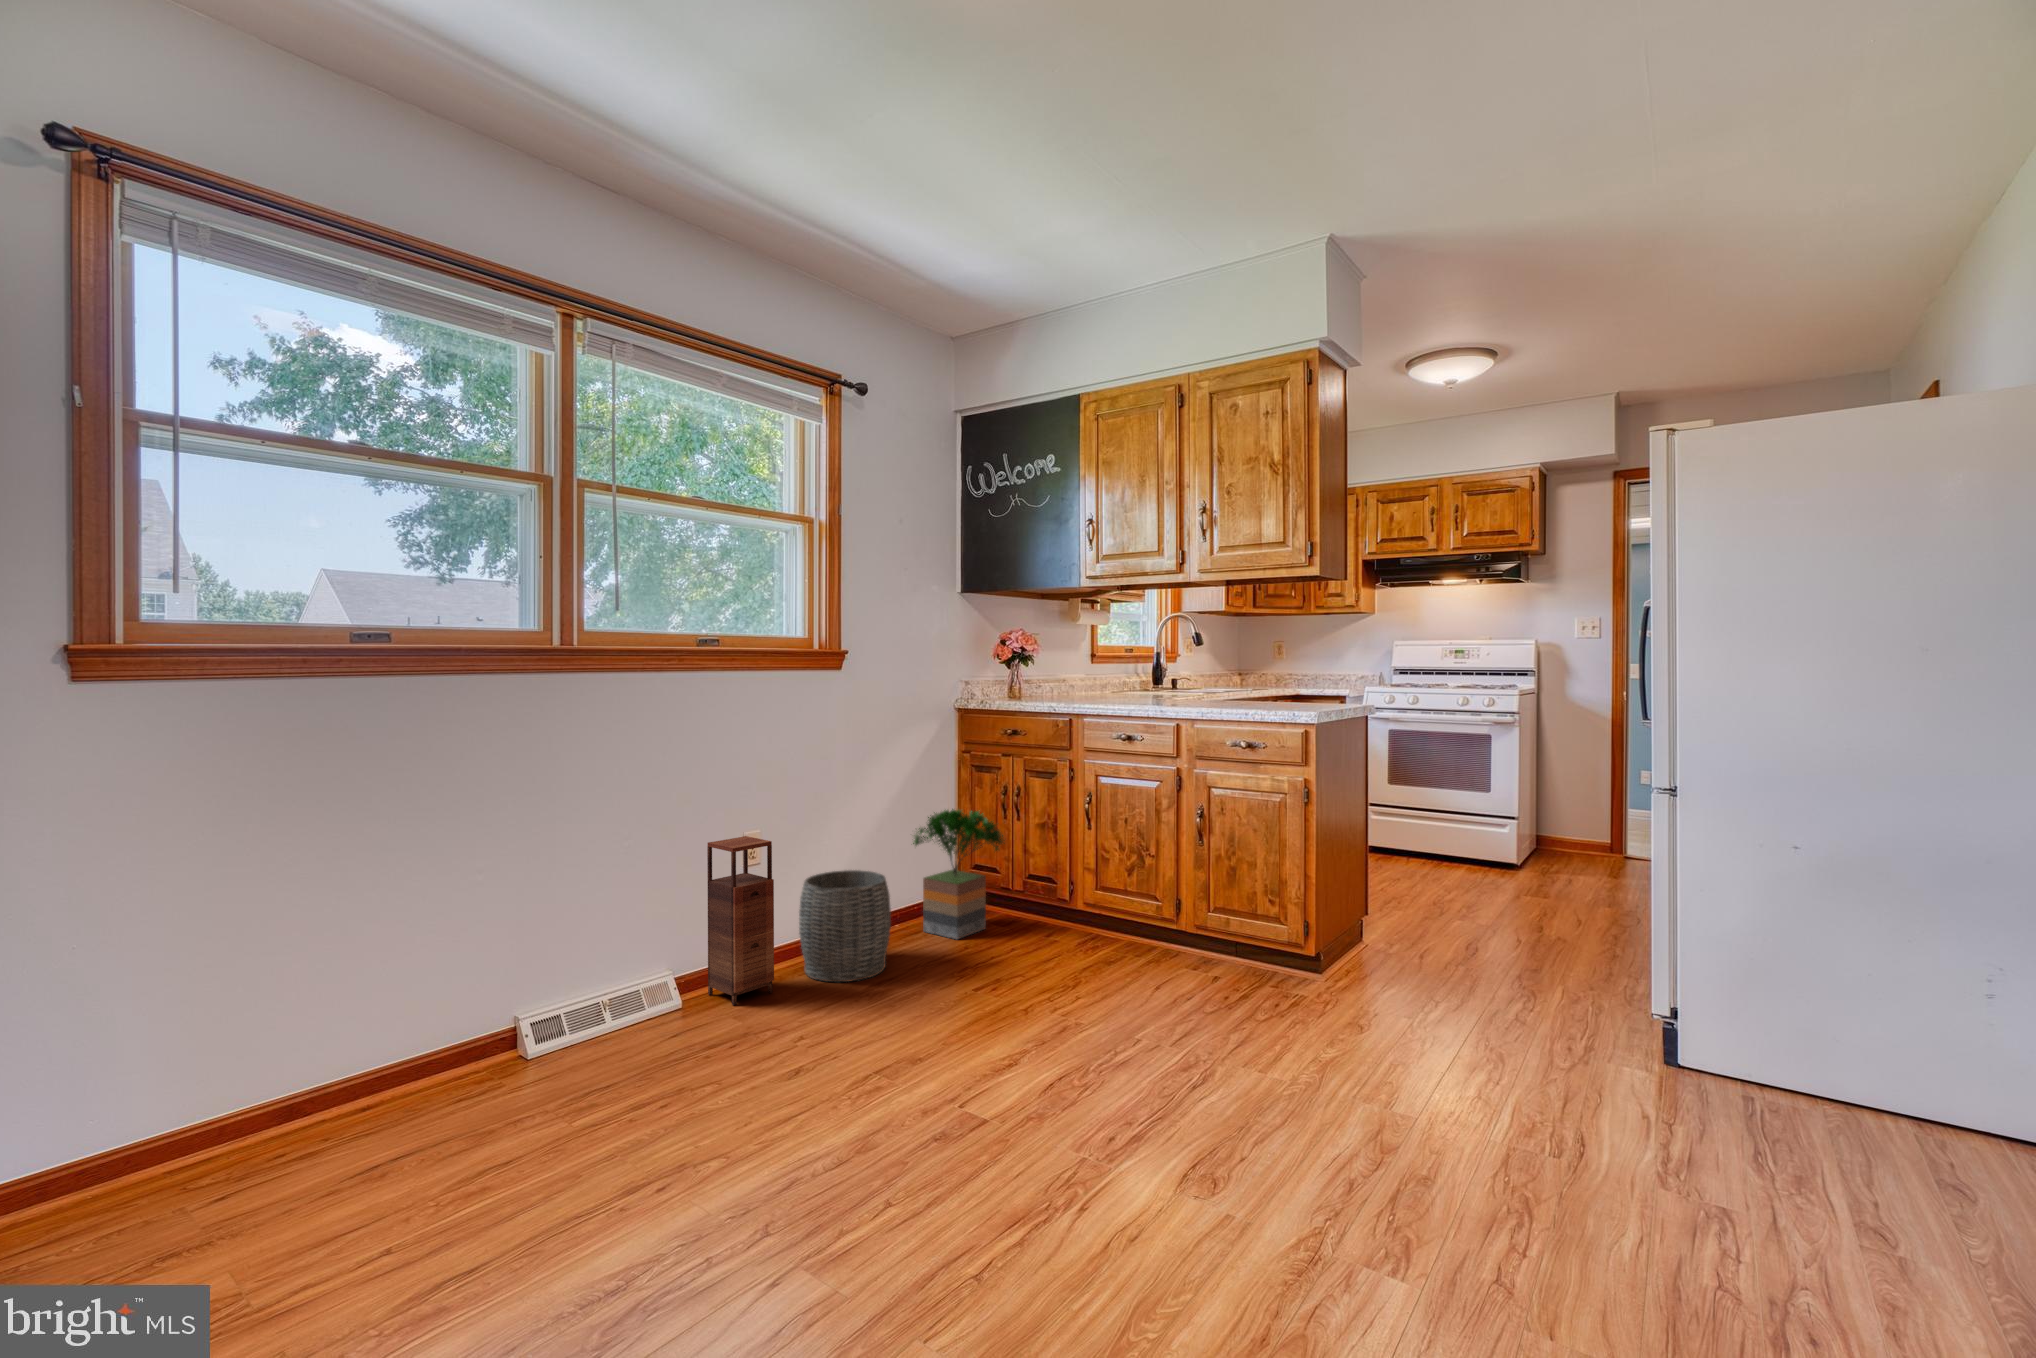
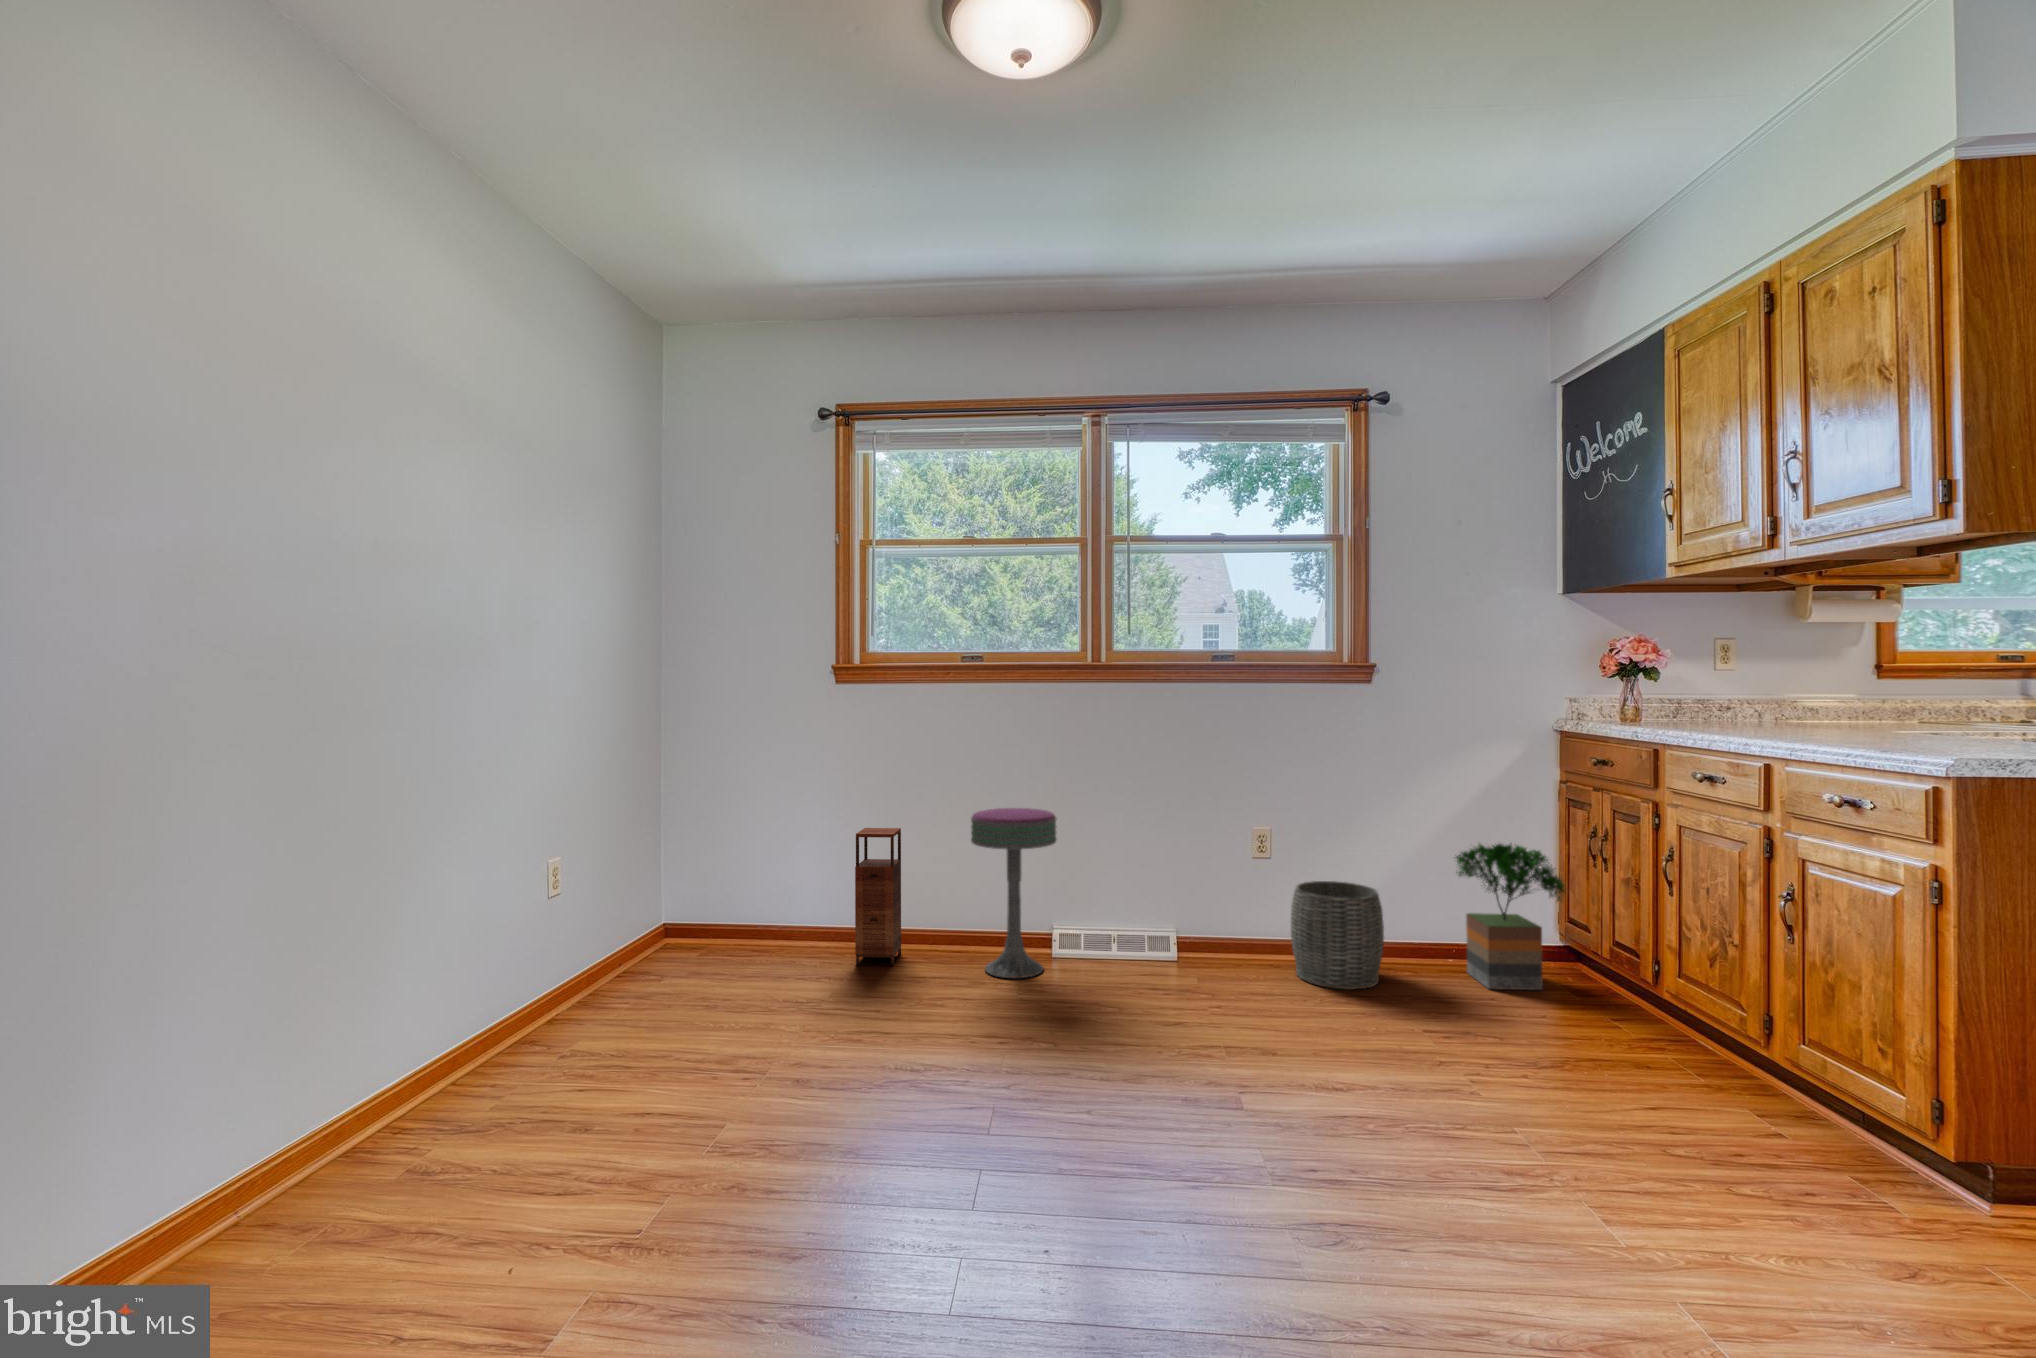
storage cabinet: present [707,836,774,1005] -> present [855,828,901,965]
bar stool: none [412,851,561,1118] -> present [971,808,1057,978]

